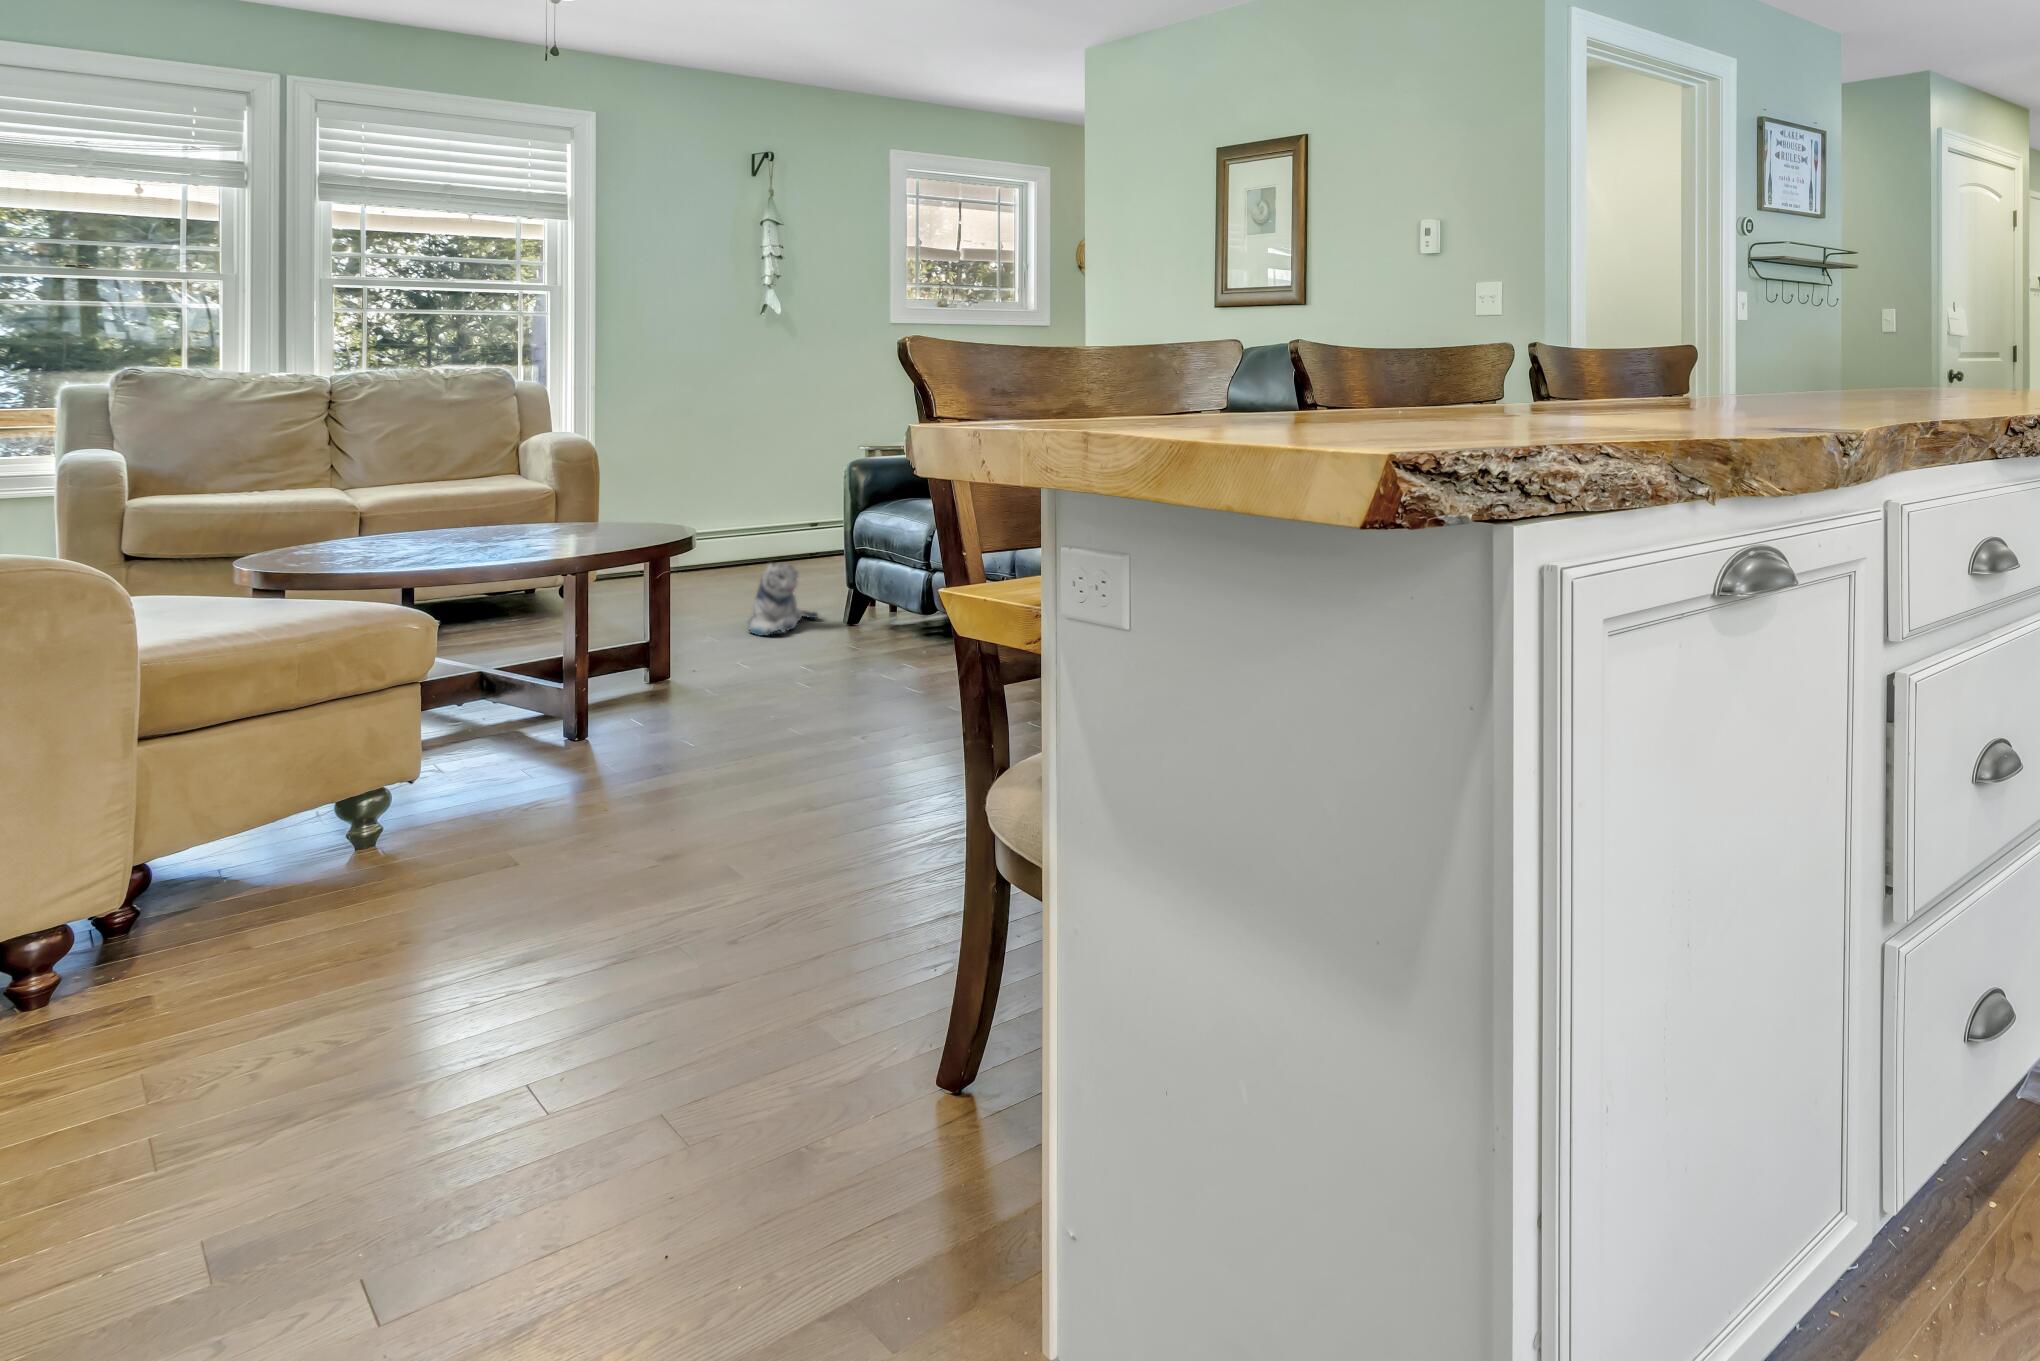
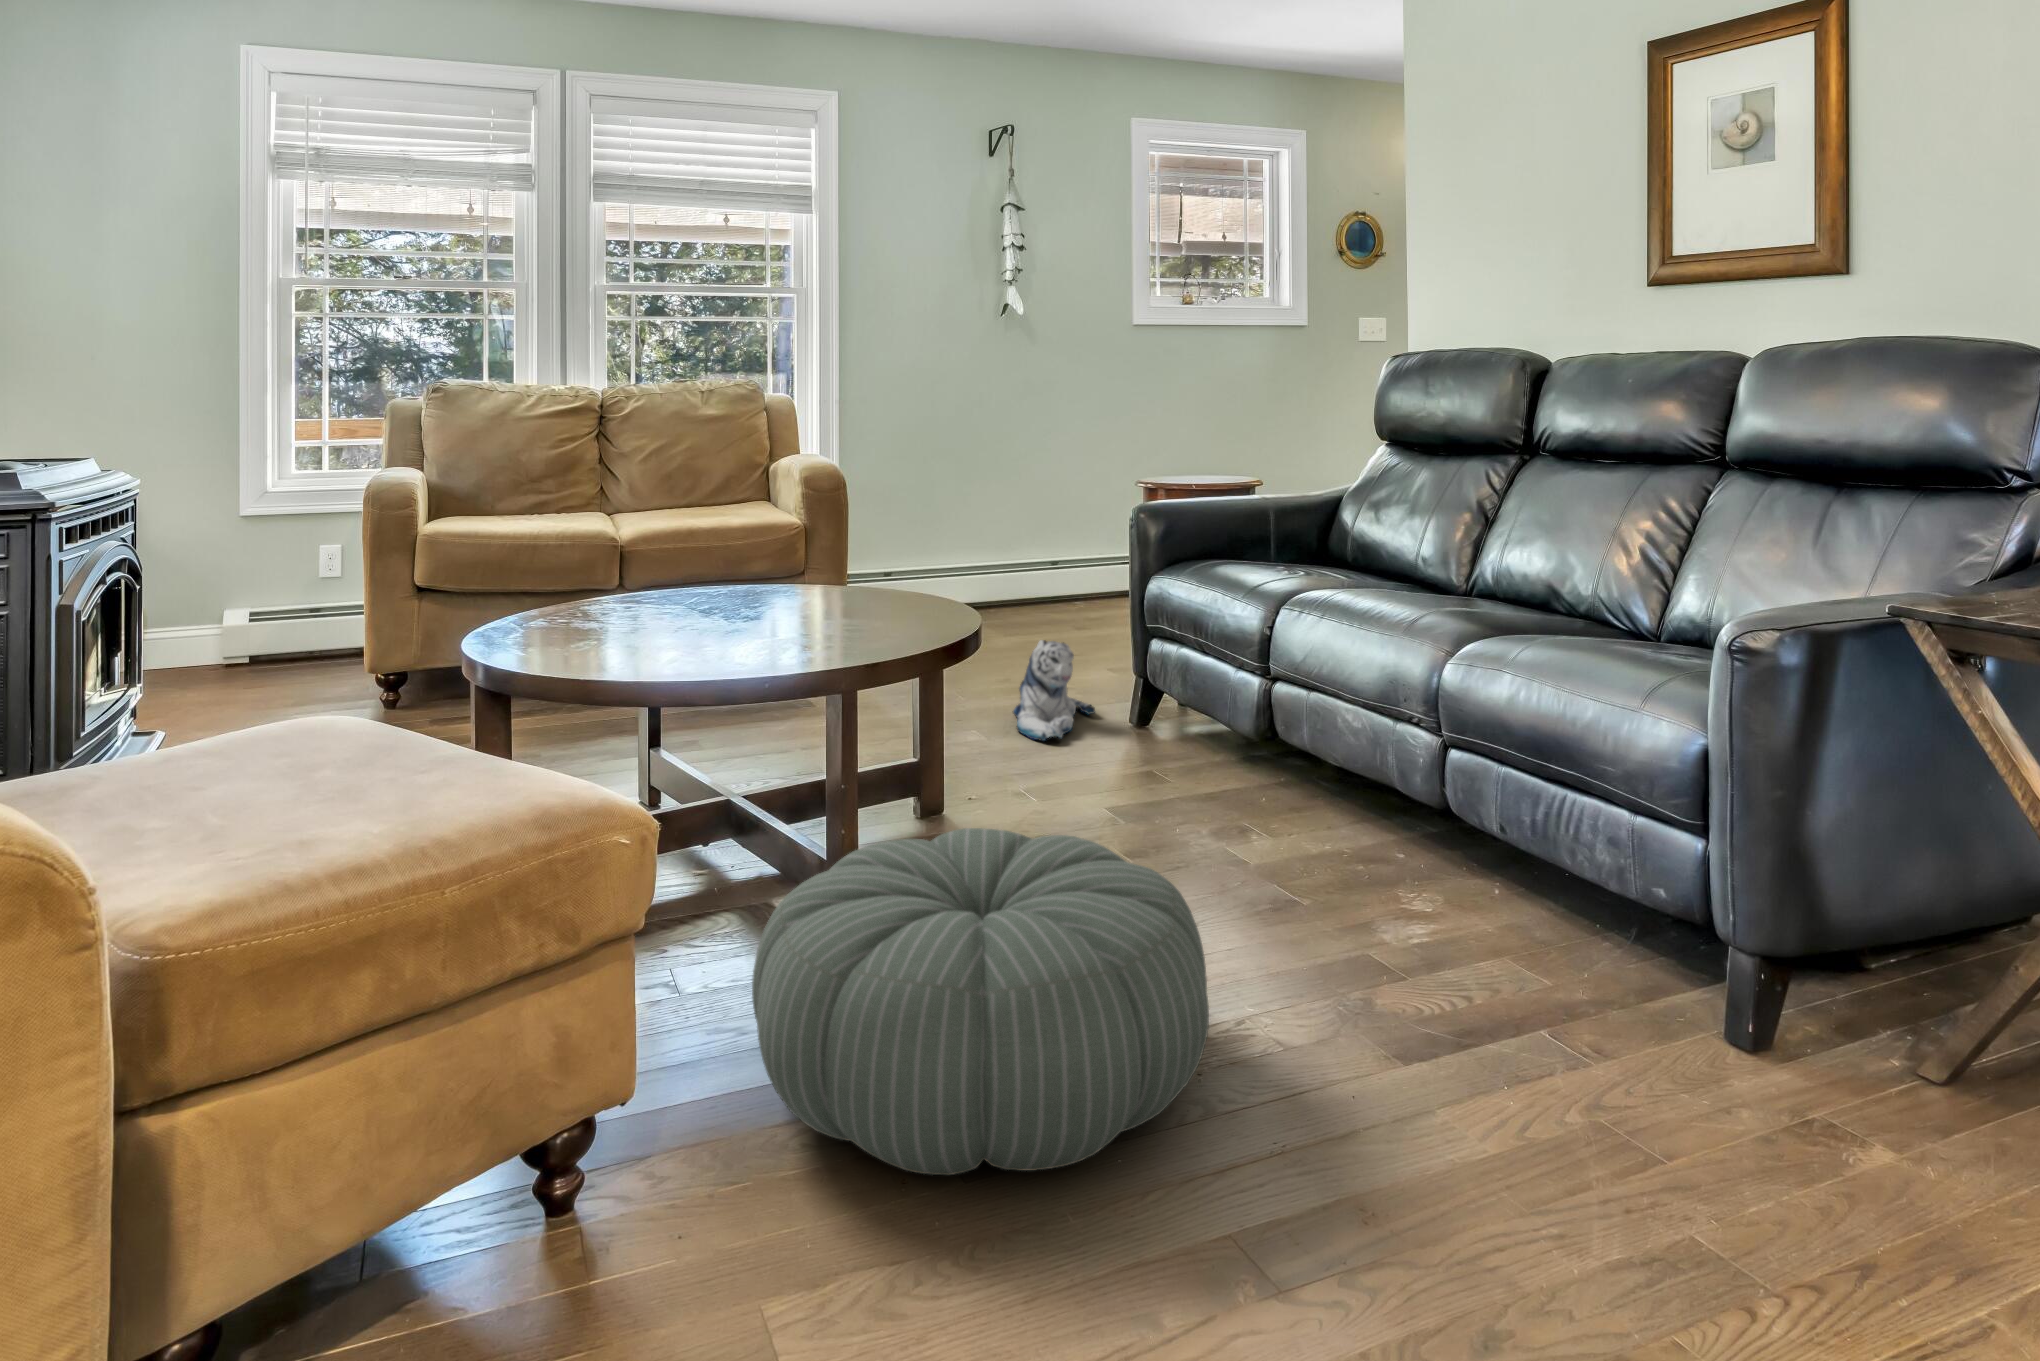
pouf: none [506,639,821,802] -> present [752,828,1209,1175]

